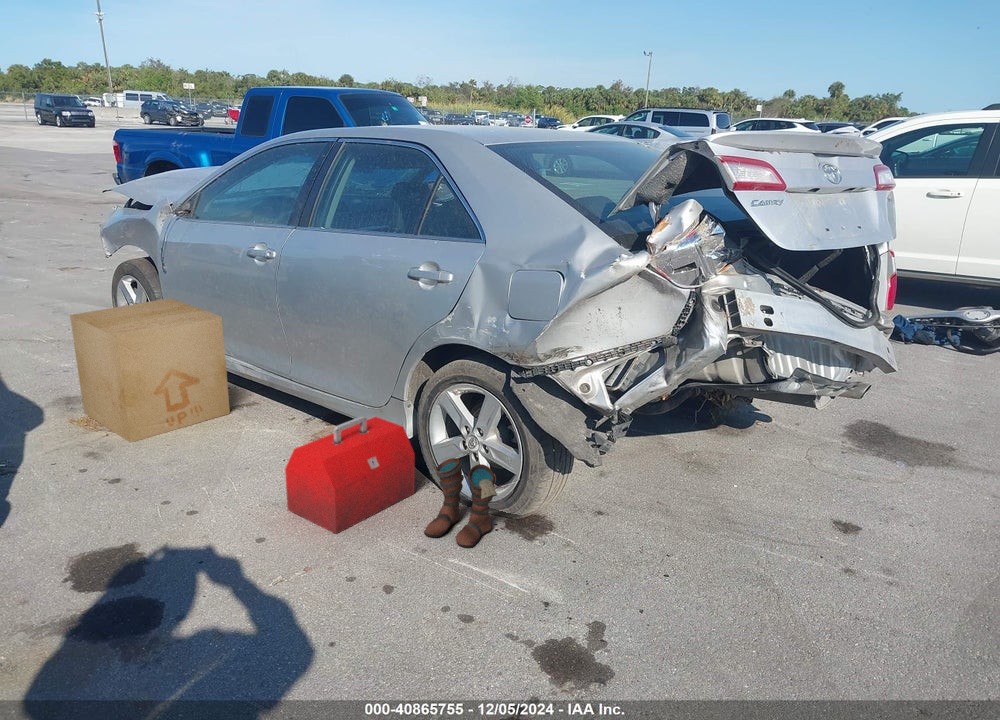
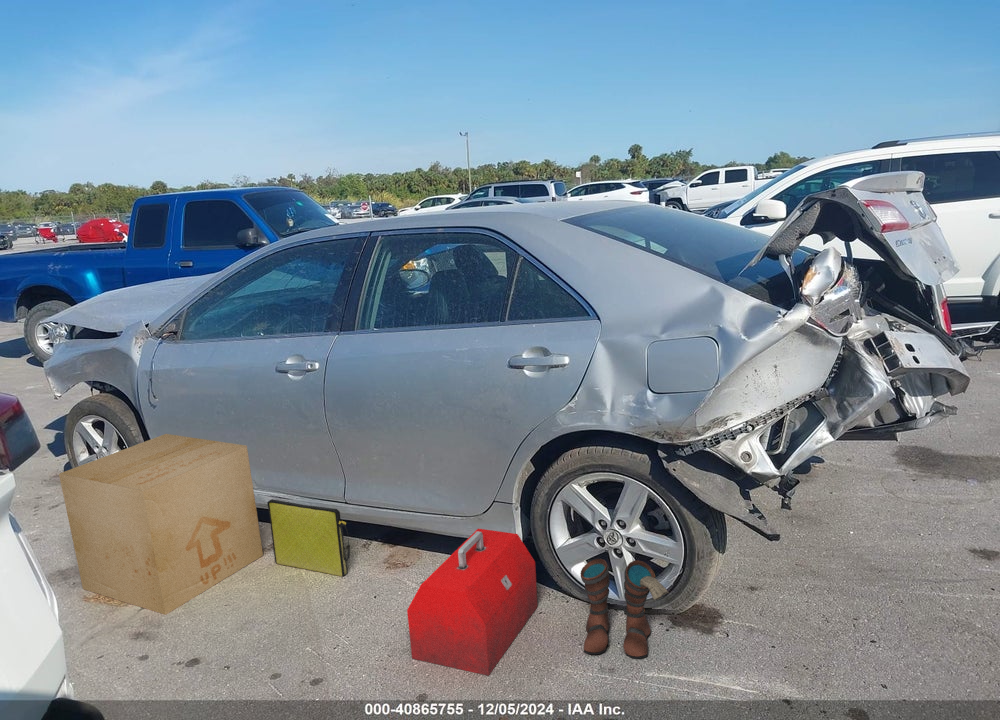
bag: none [231,366,287,441] -> present [267,499,350,577]

